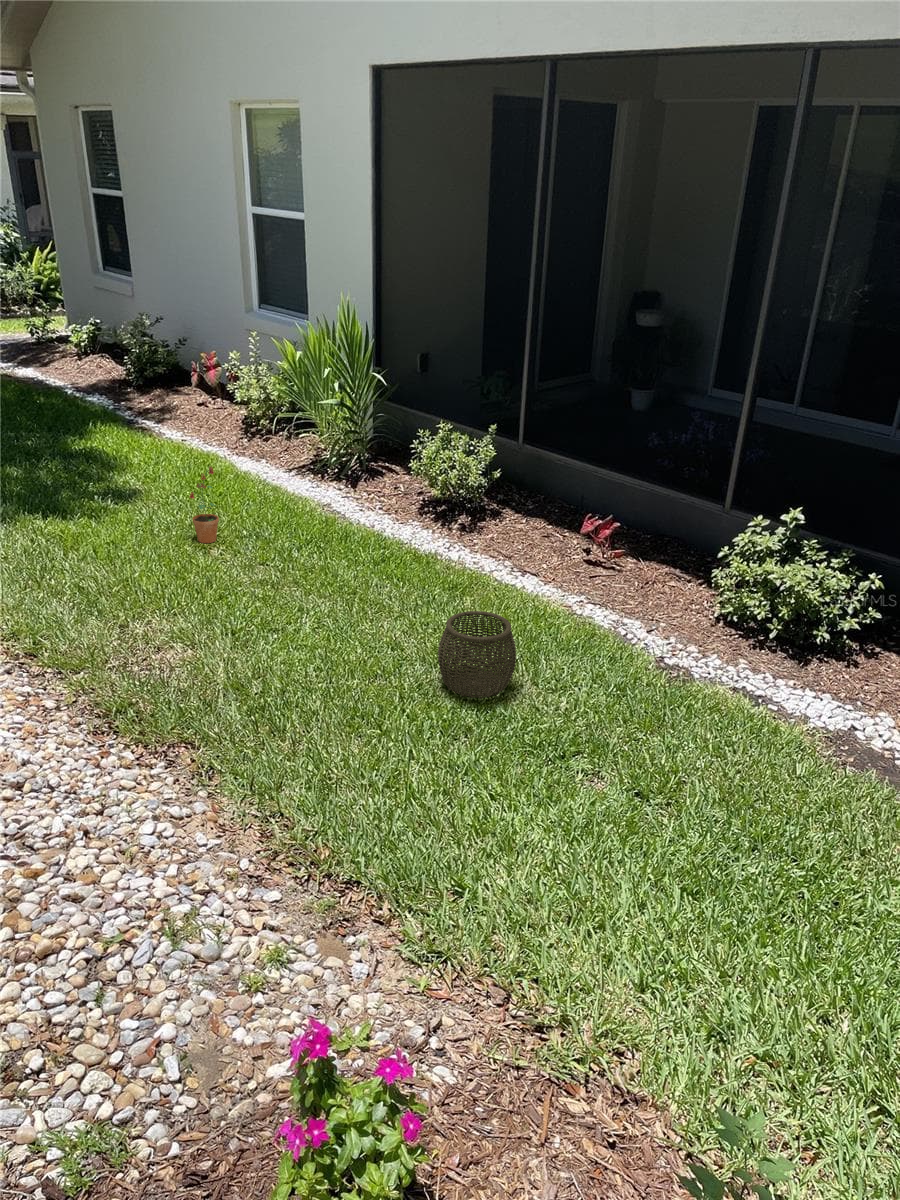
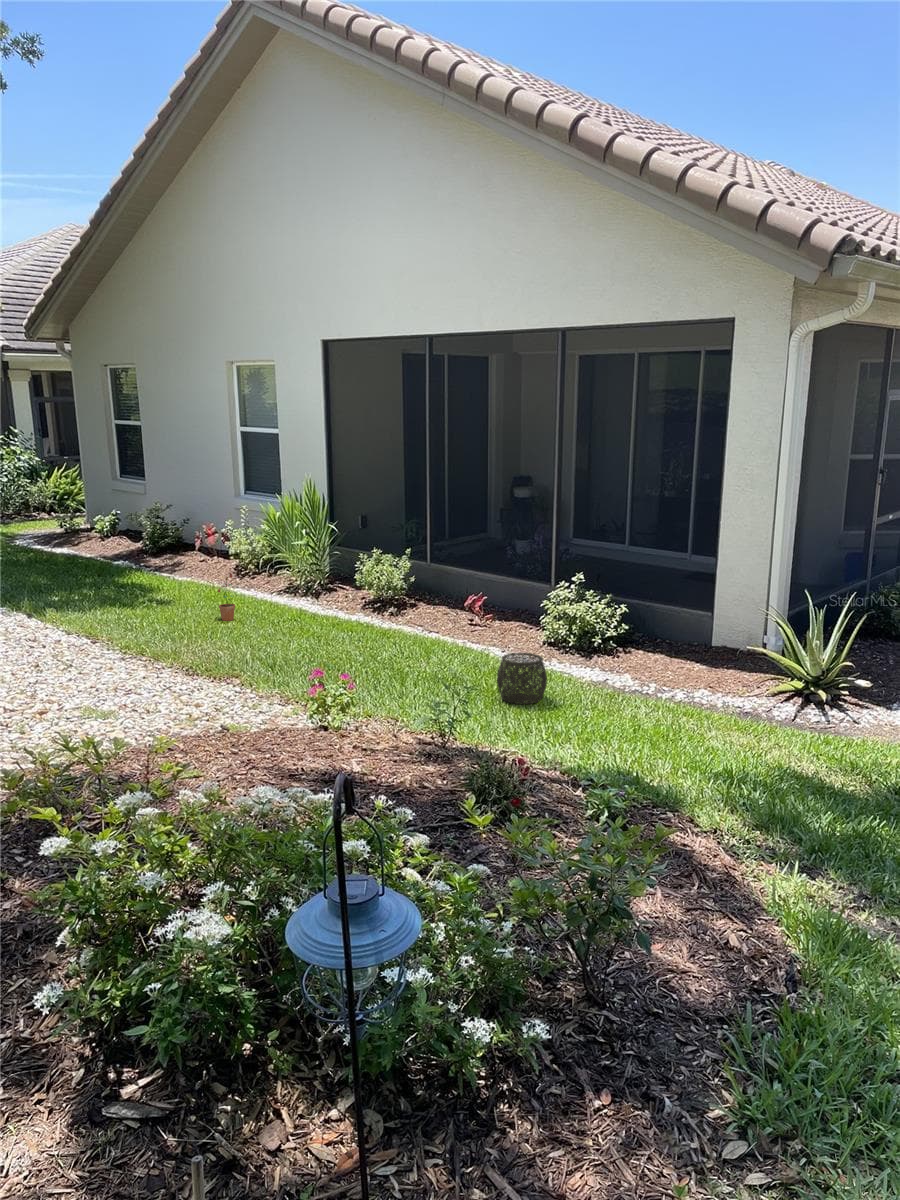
woven basket: present [438,611,516,698] -> present [497,653,547,704]

